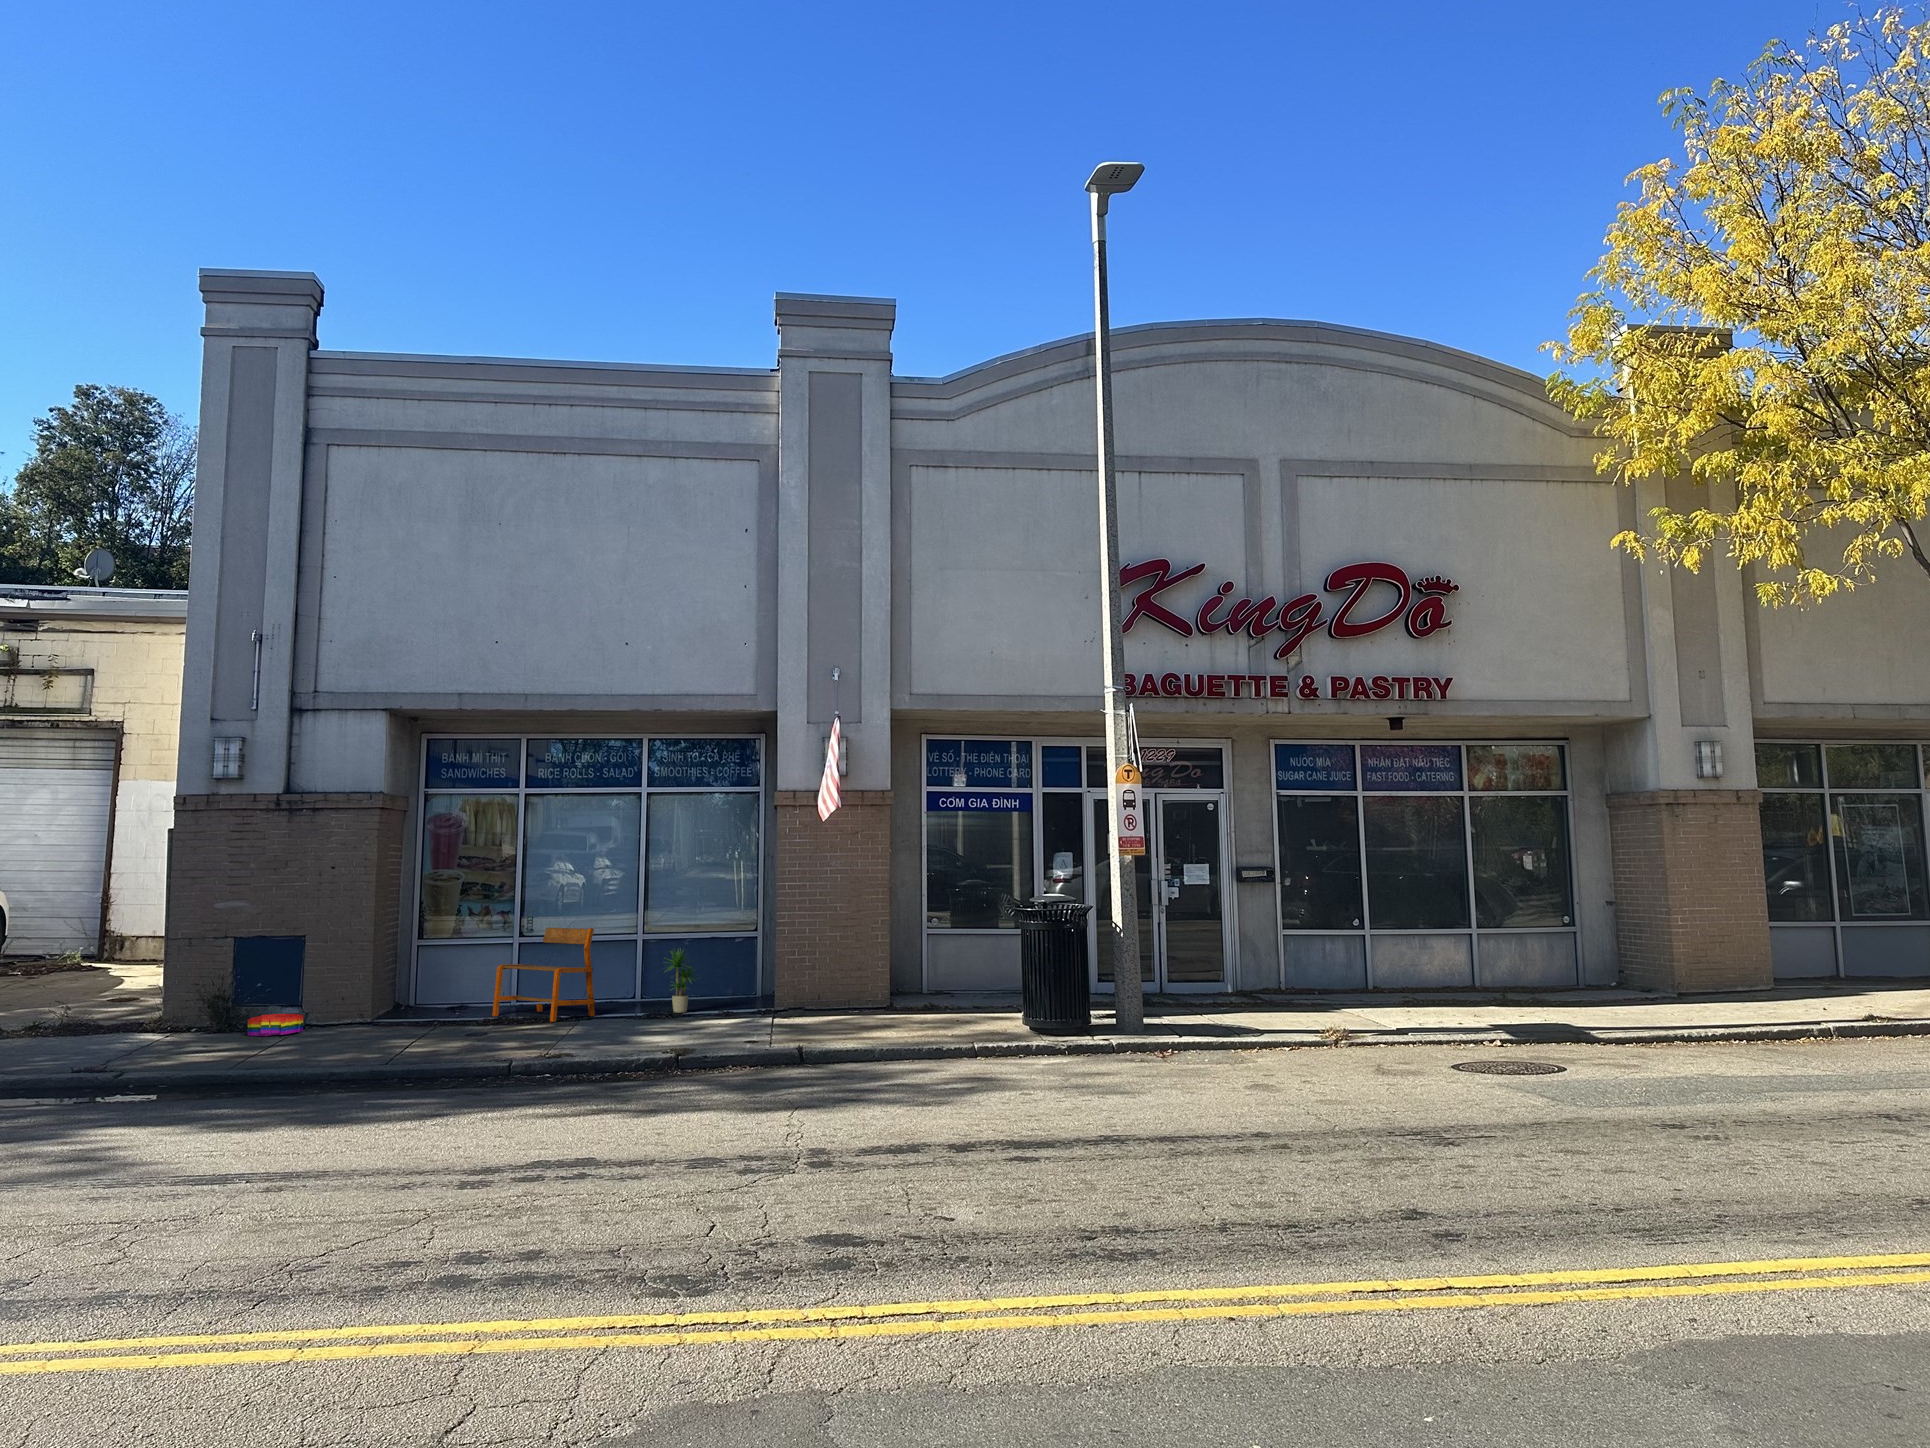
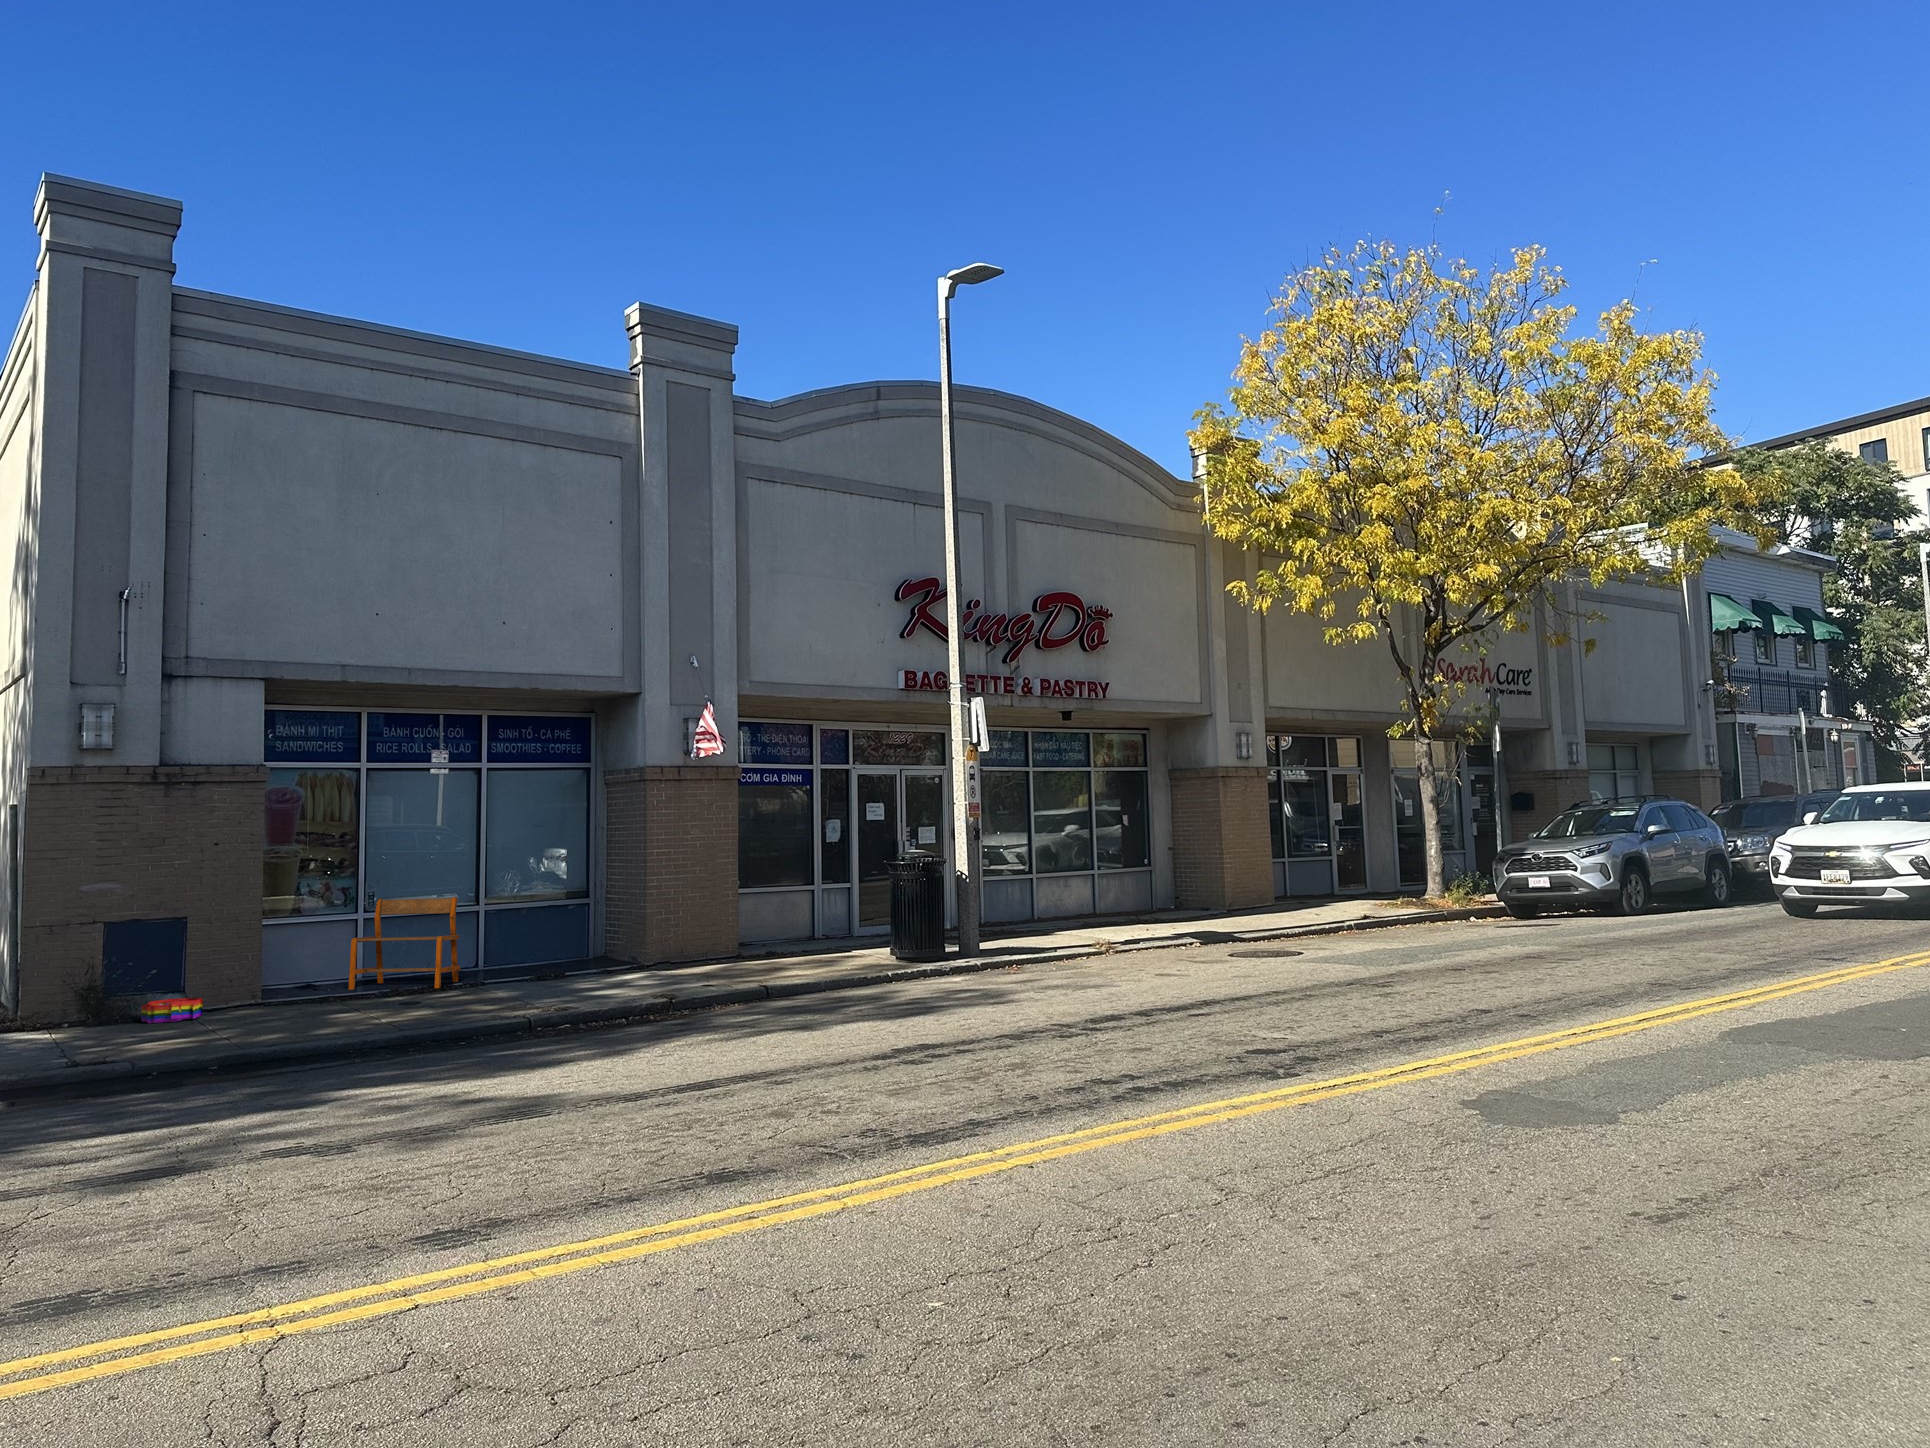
potted plant: present [665,949,694,1013] -> none [511,912,551,973]

